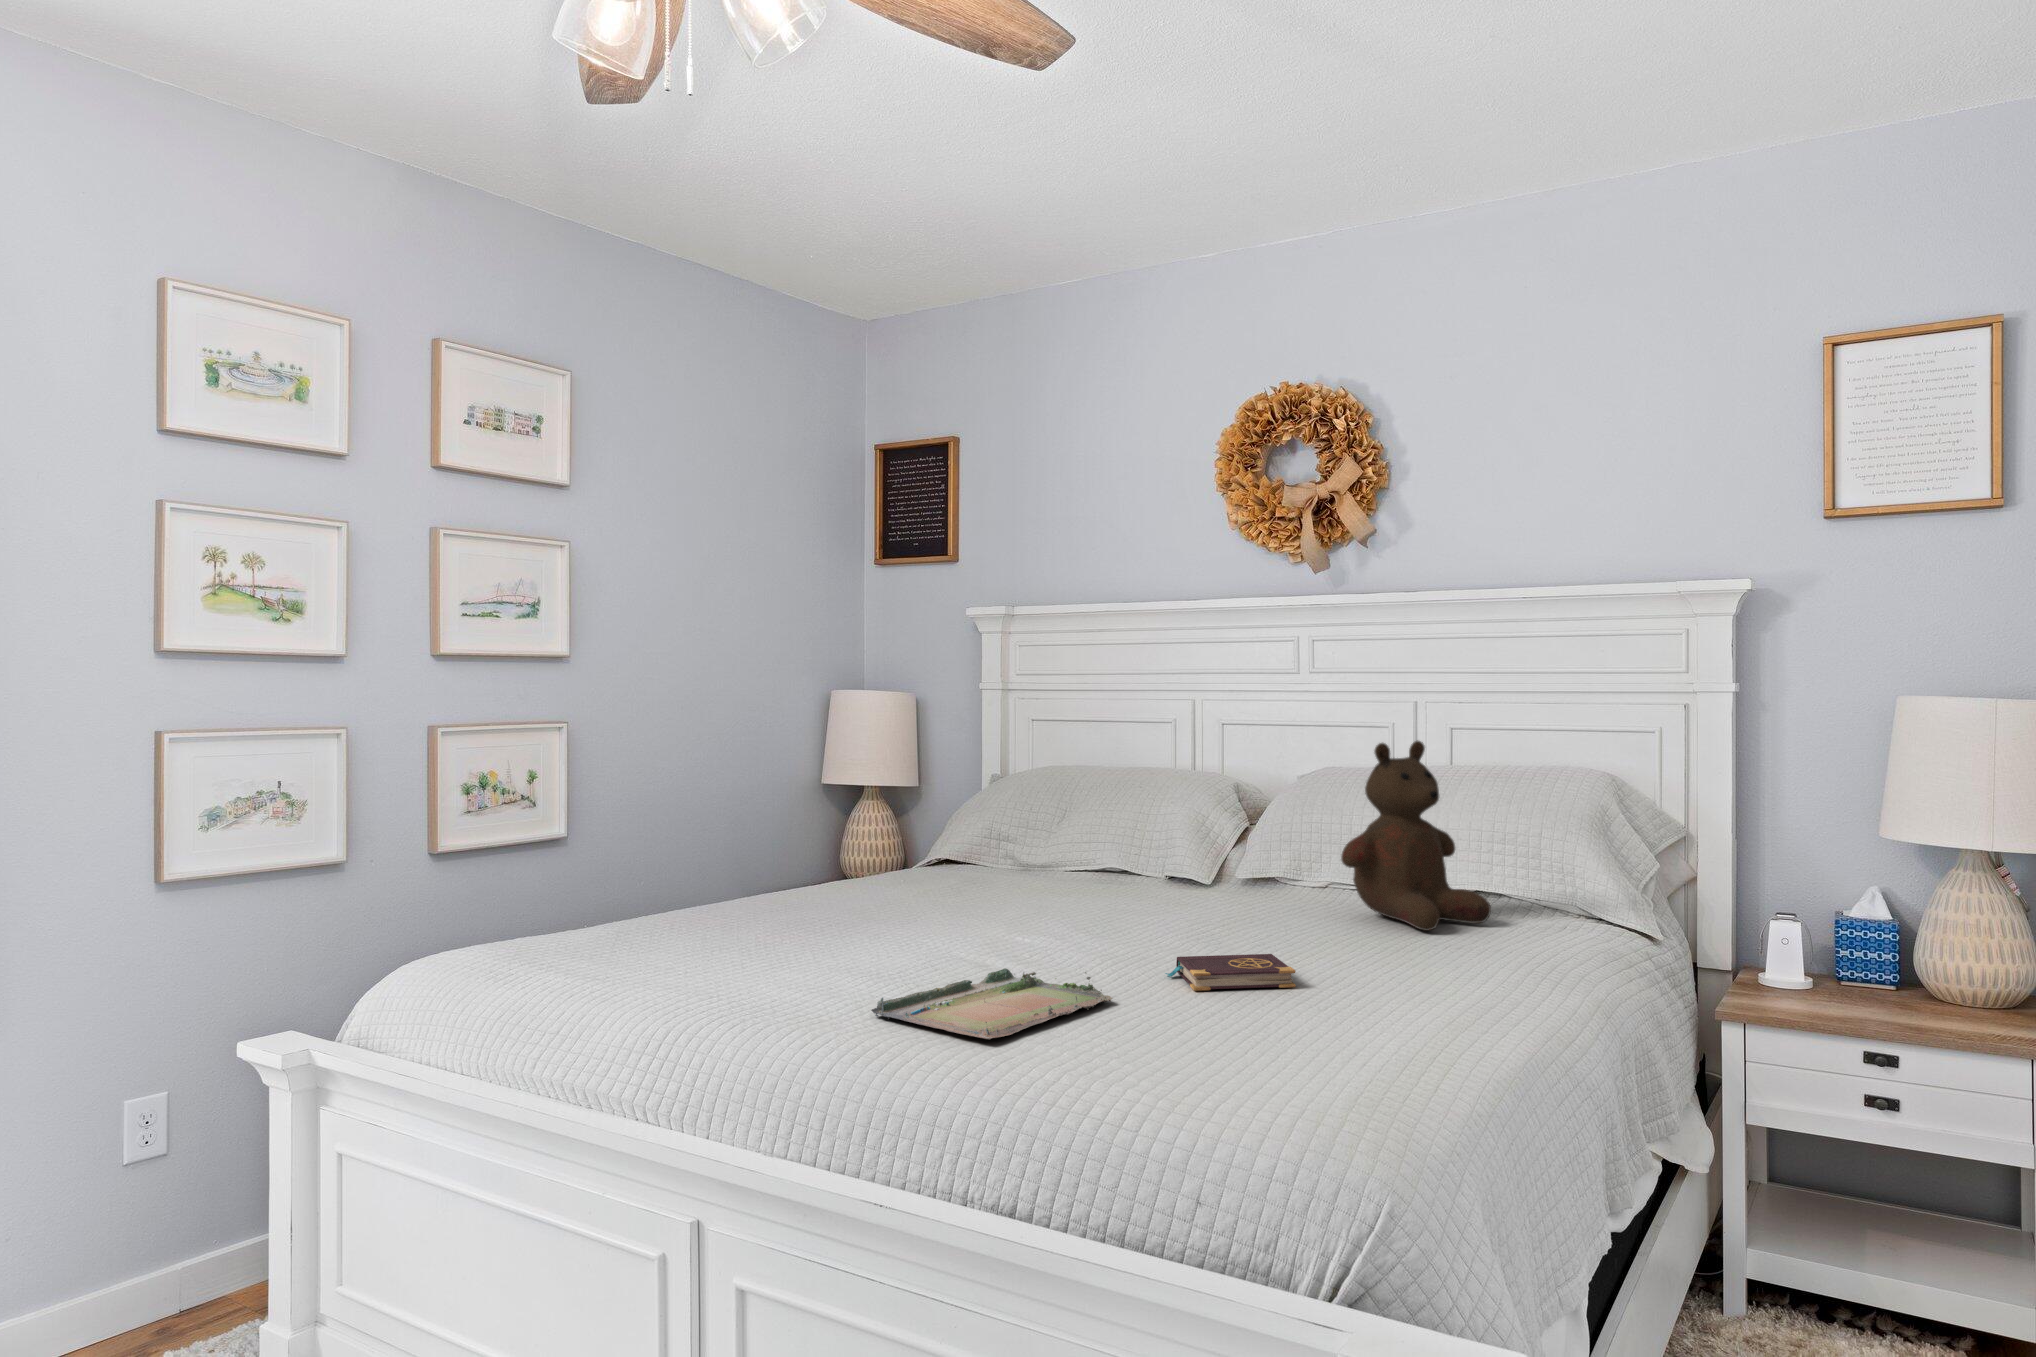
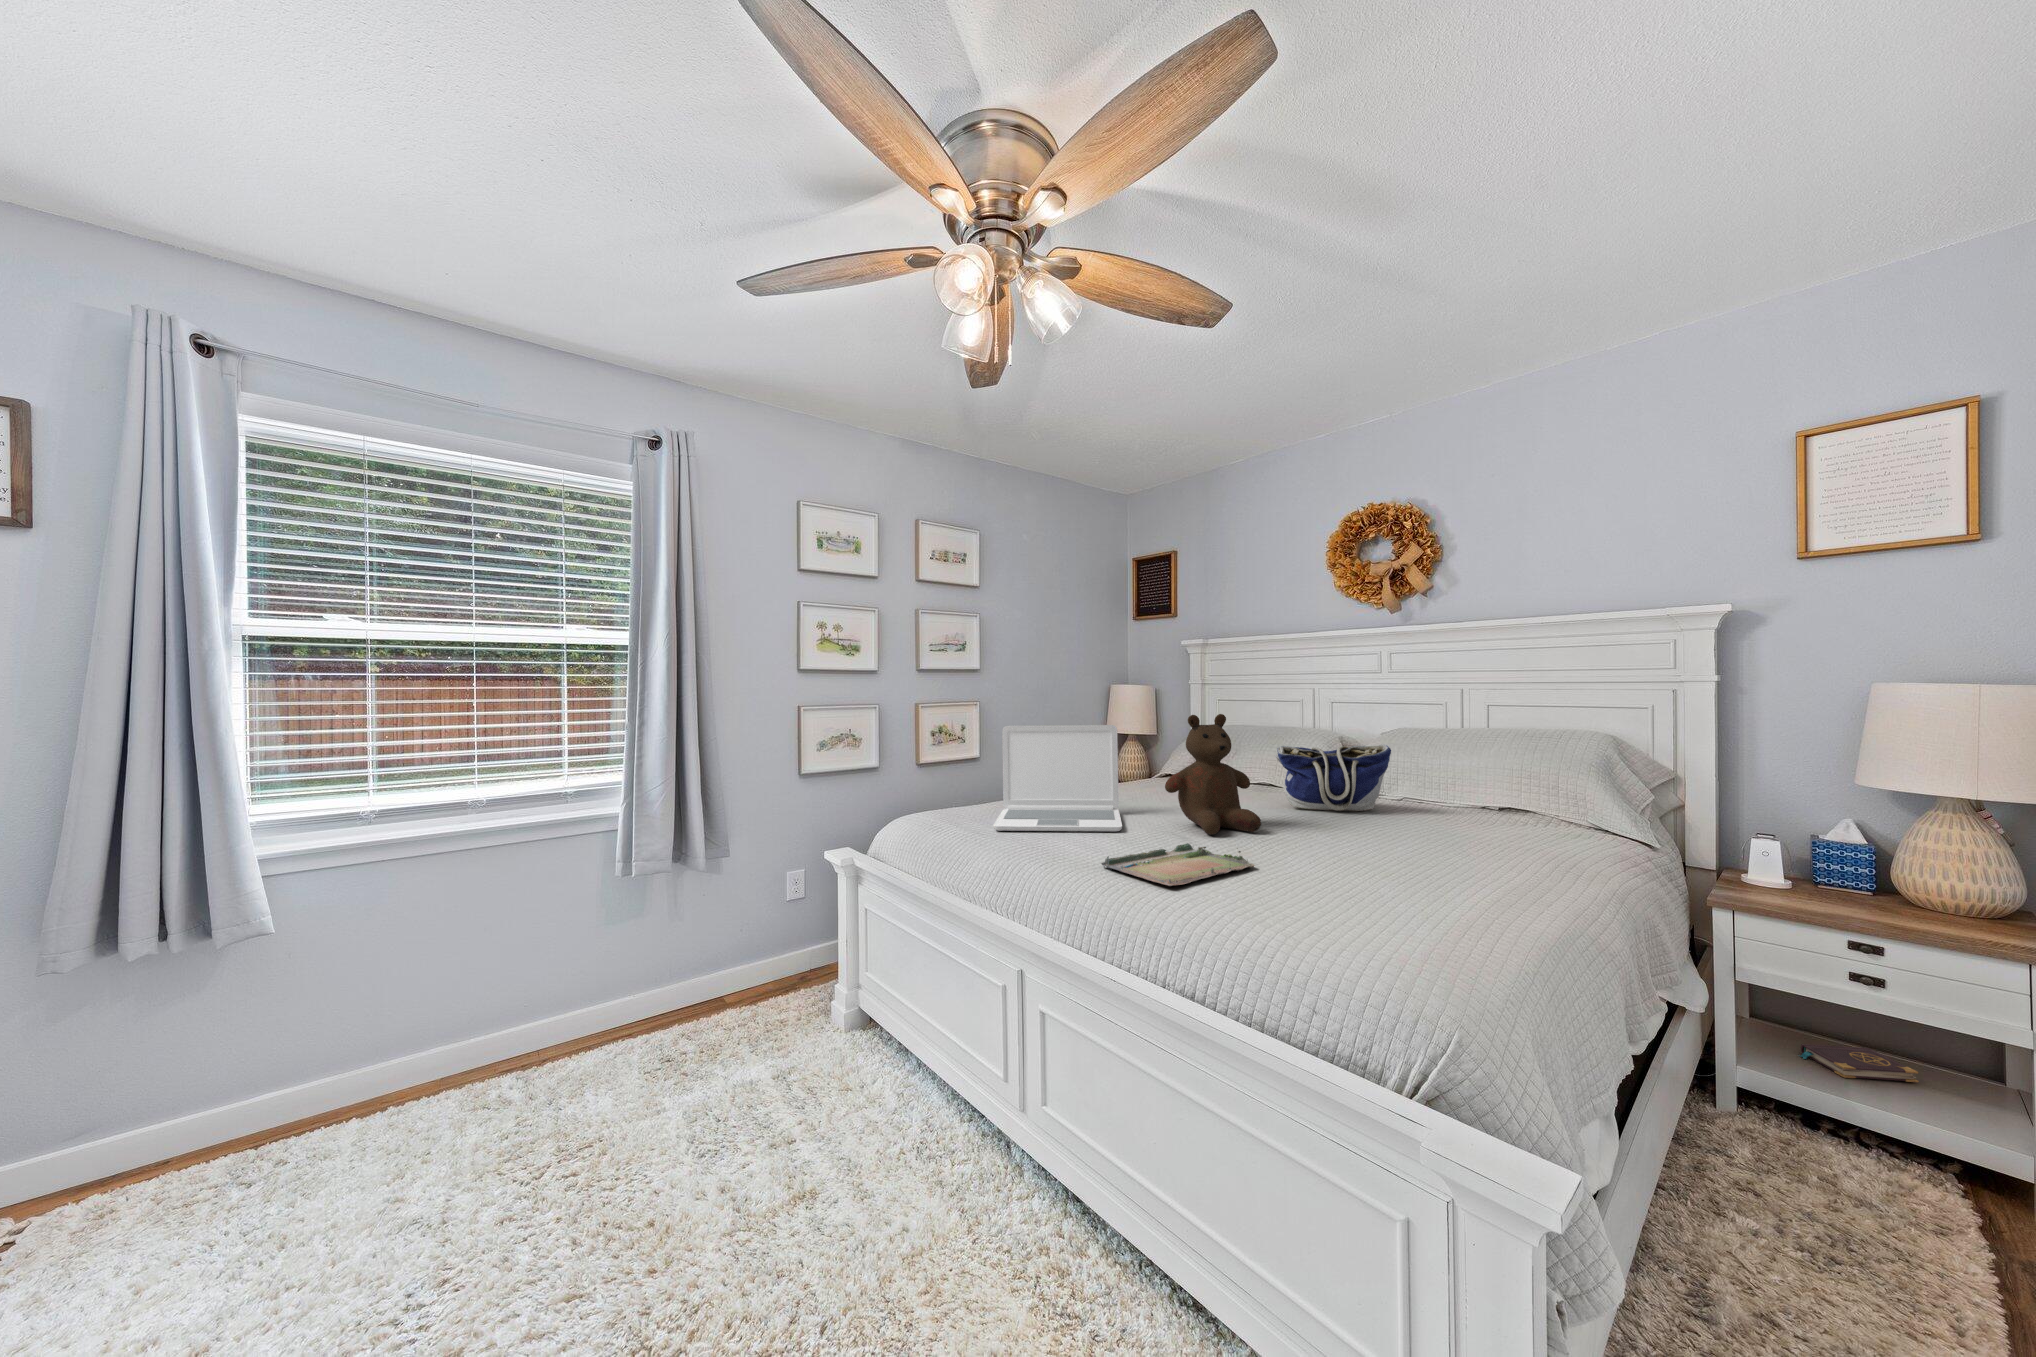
teddy bear: present [1341,740,1491,931] -> present [1165,714,1261,835]
laptop: none [664,768,892,963] -> present [993,725,1122,832]
tote bag: none [1134,793,1310,900] -> present [1275,745,1391,811]
book: present [1165,954,1296,991] -> present [1801,1044,1919,1082]

